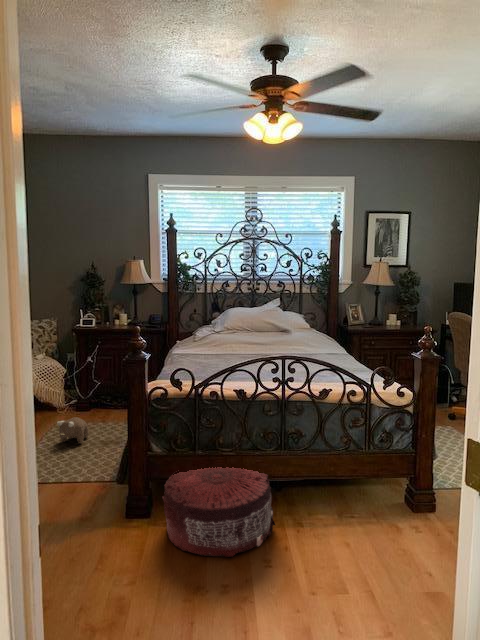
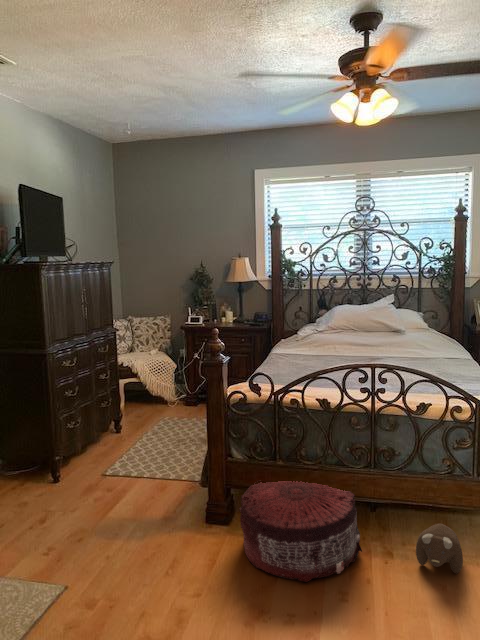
plush toy: present [57,417,89,443] -> present [416,524,463,573]

